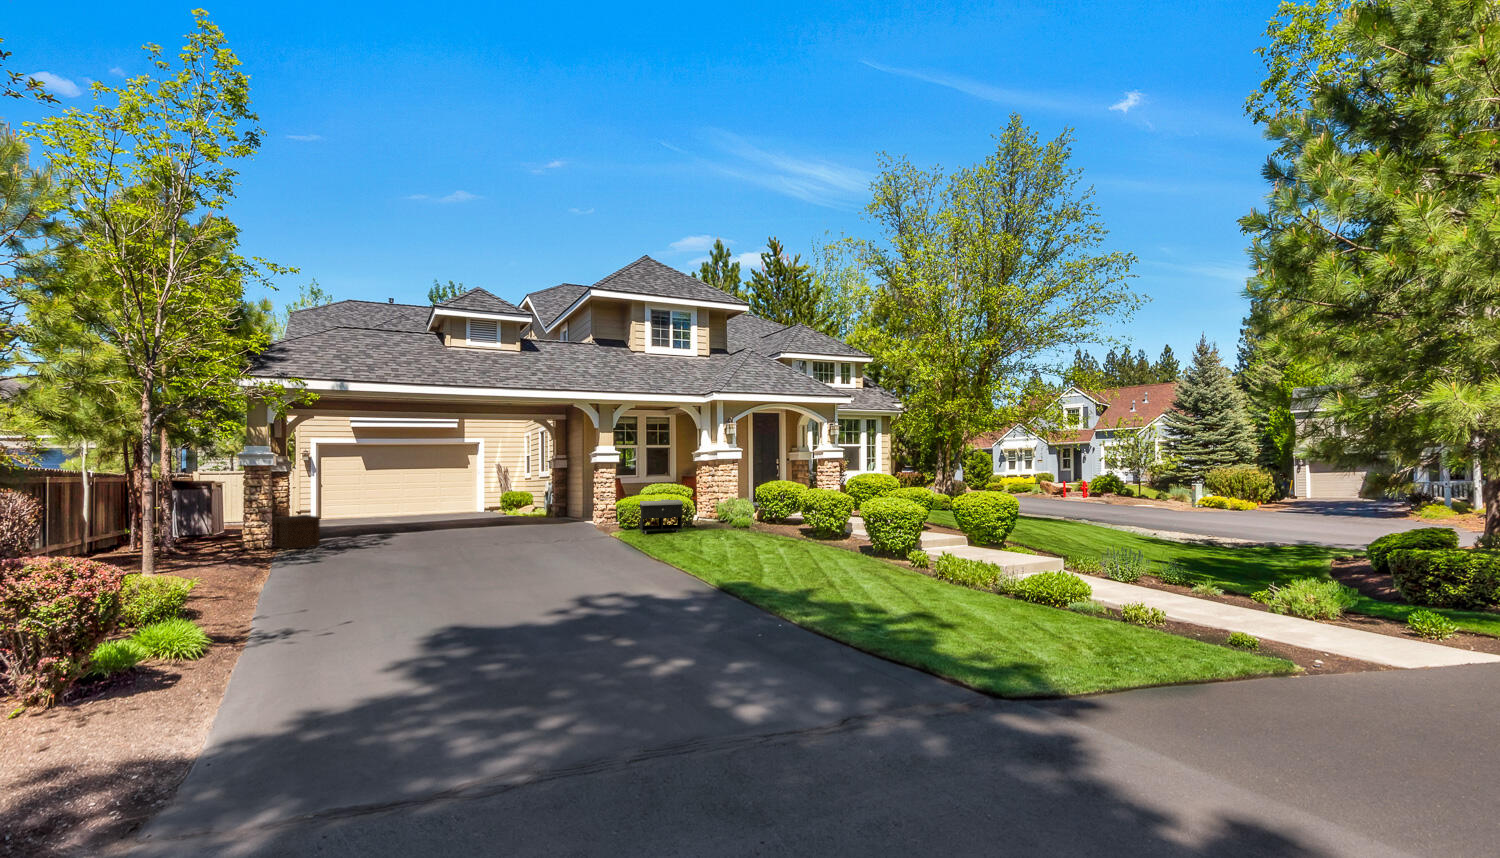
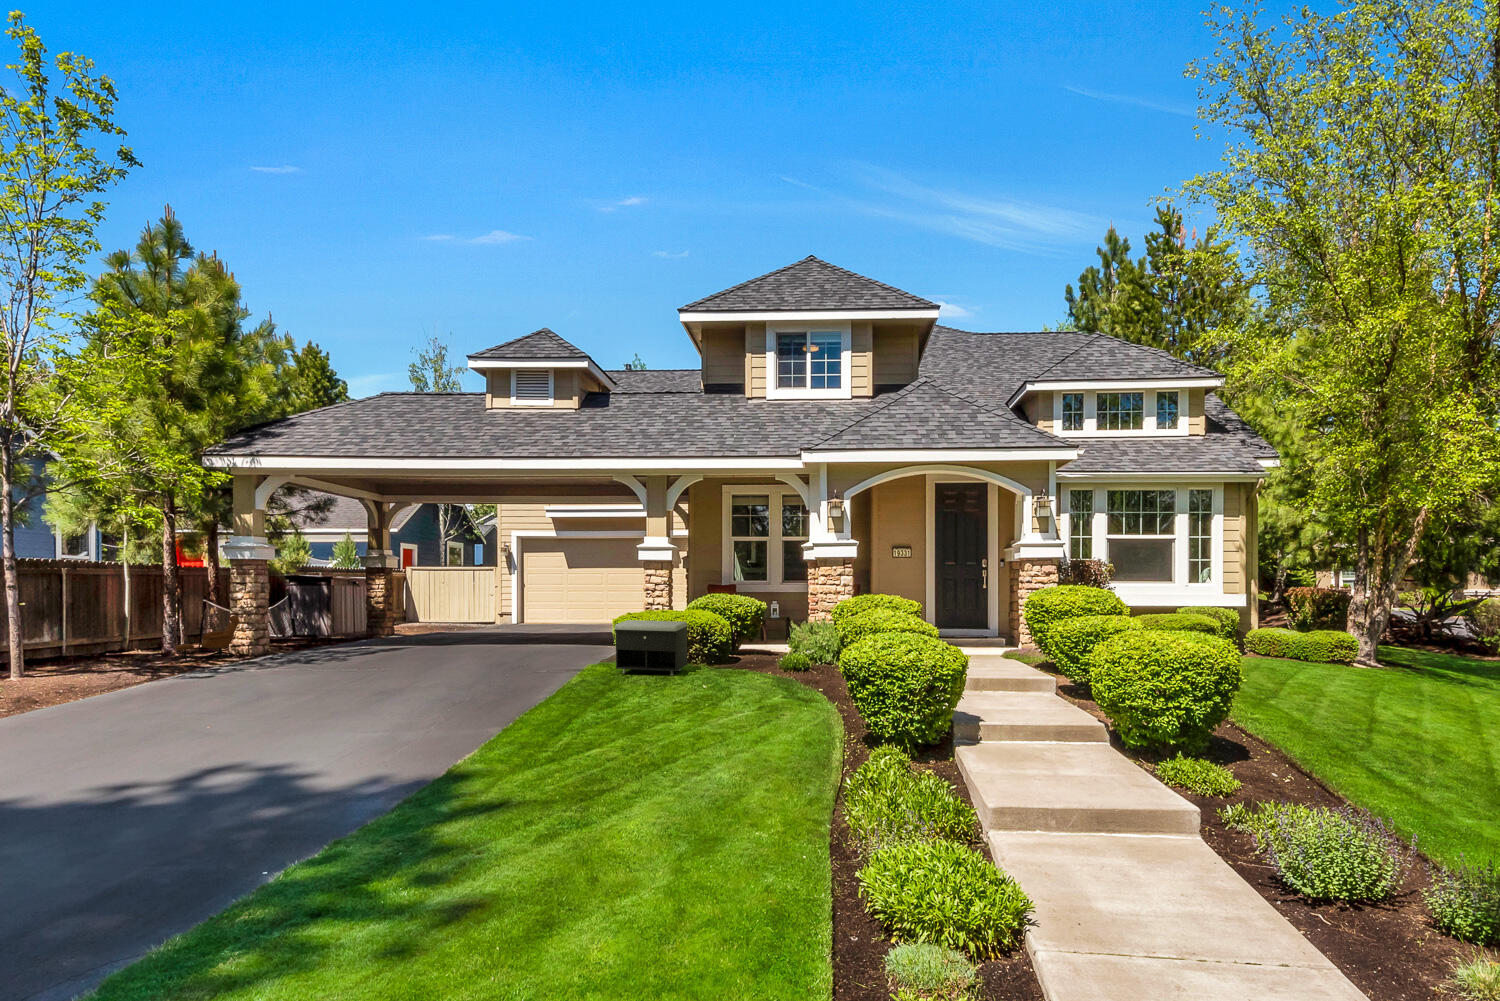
wooden crate: present [275,515,320,549] -> none [260,613,304,653]
lounge chair: none [220,518,271,561] -> present [174,615,239,661]

